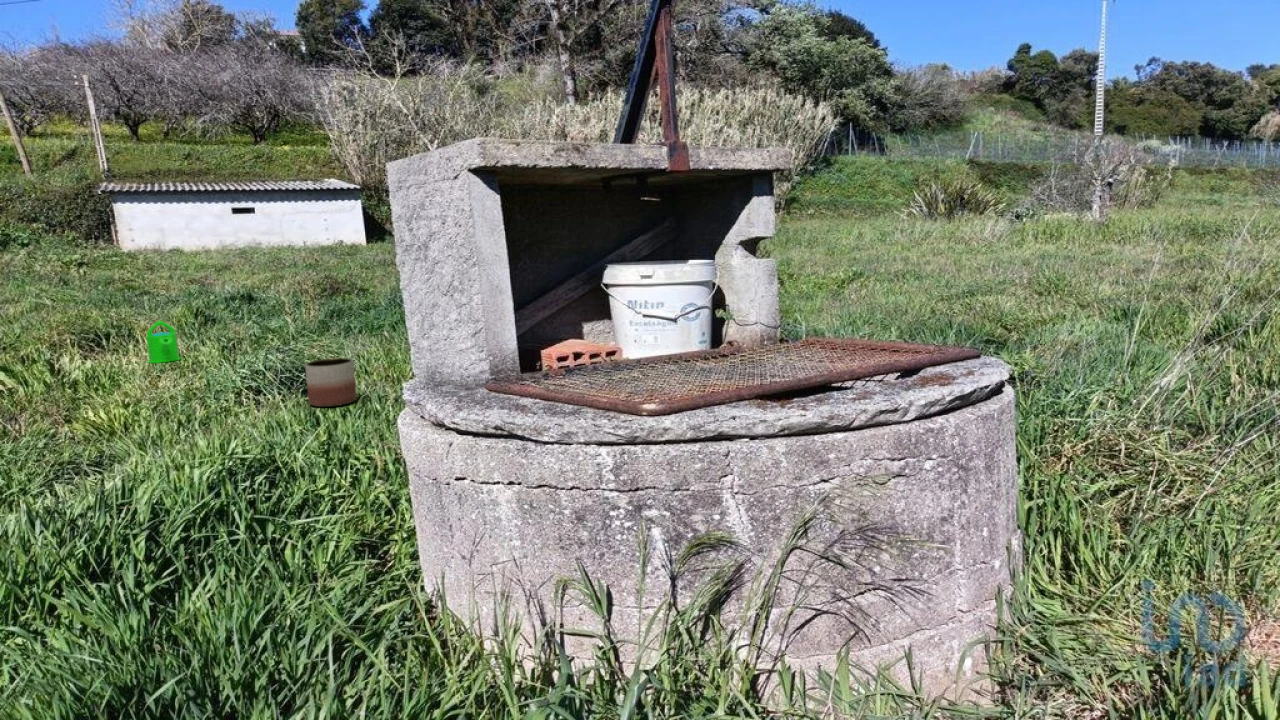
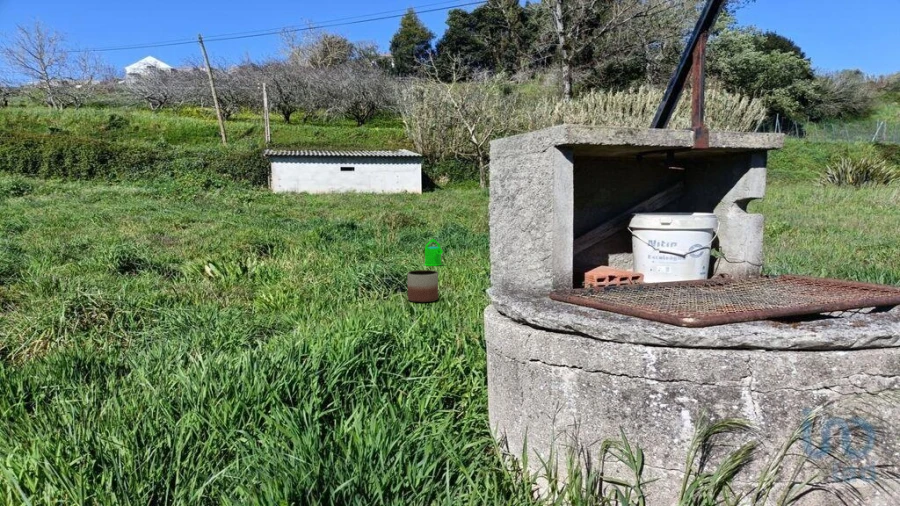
watering can: present [146,321,181,363] -> present [424,239,443,266]

